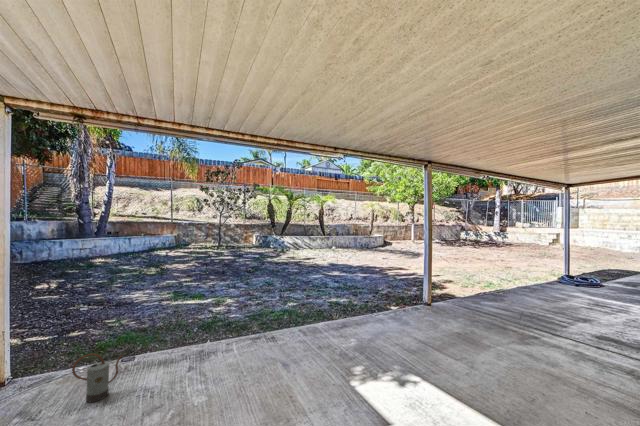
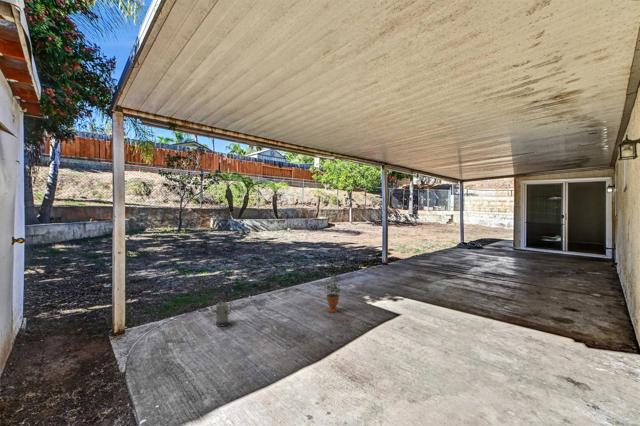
potted plant: none [261,328,291,398] -> present [325,274,340,312]

